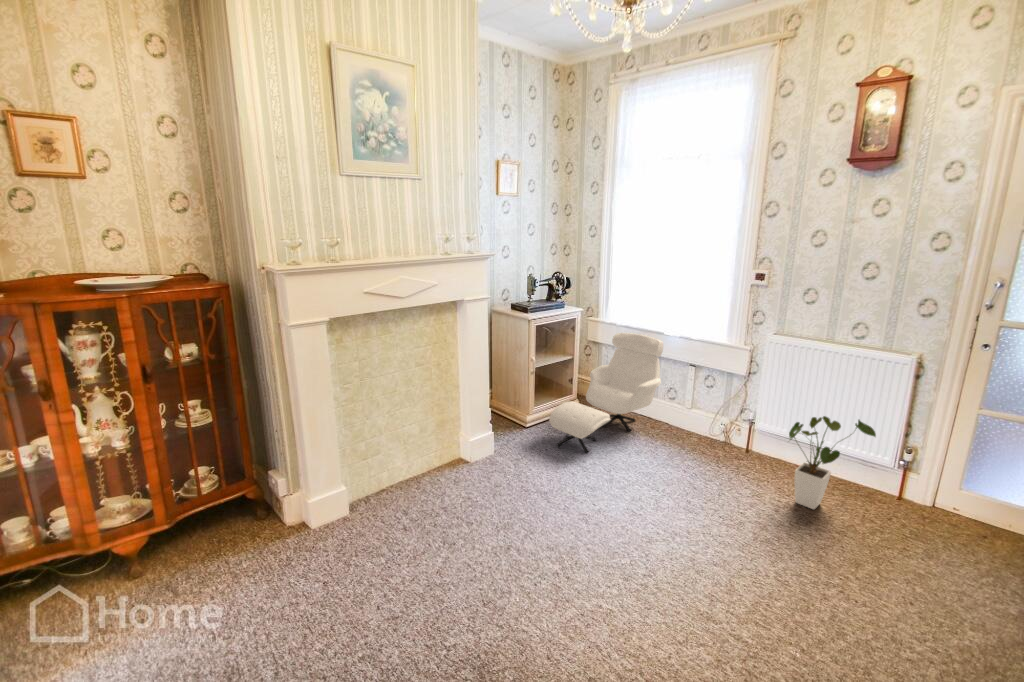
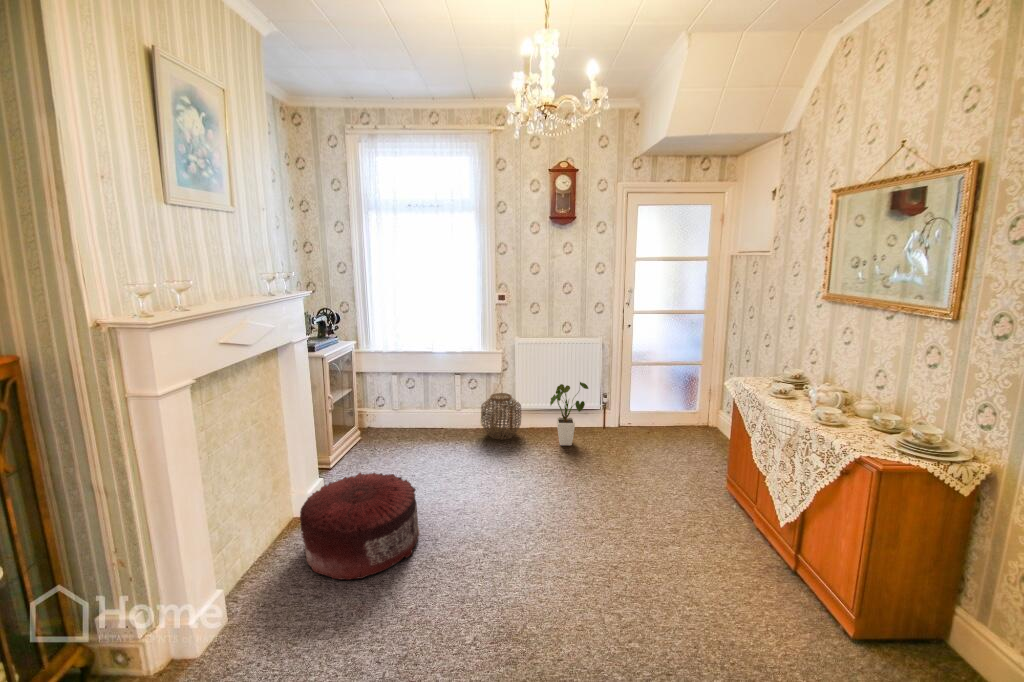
armchair: present [550,333,663,452] -> none [363,356,438,471]
woven basket: none [699,403,760,466] -> present [481,393,521,439]
pouf: none [418,436,533,535] -> present [300,473,420,580]

